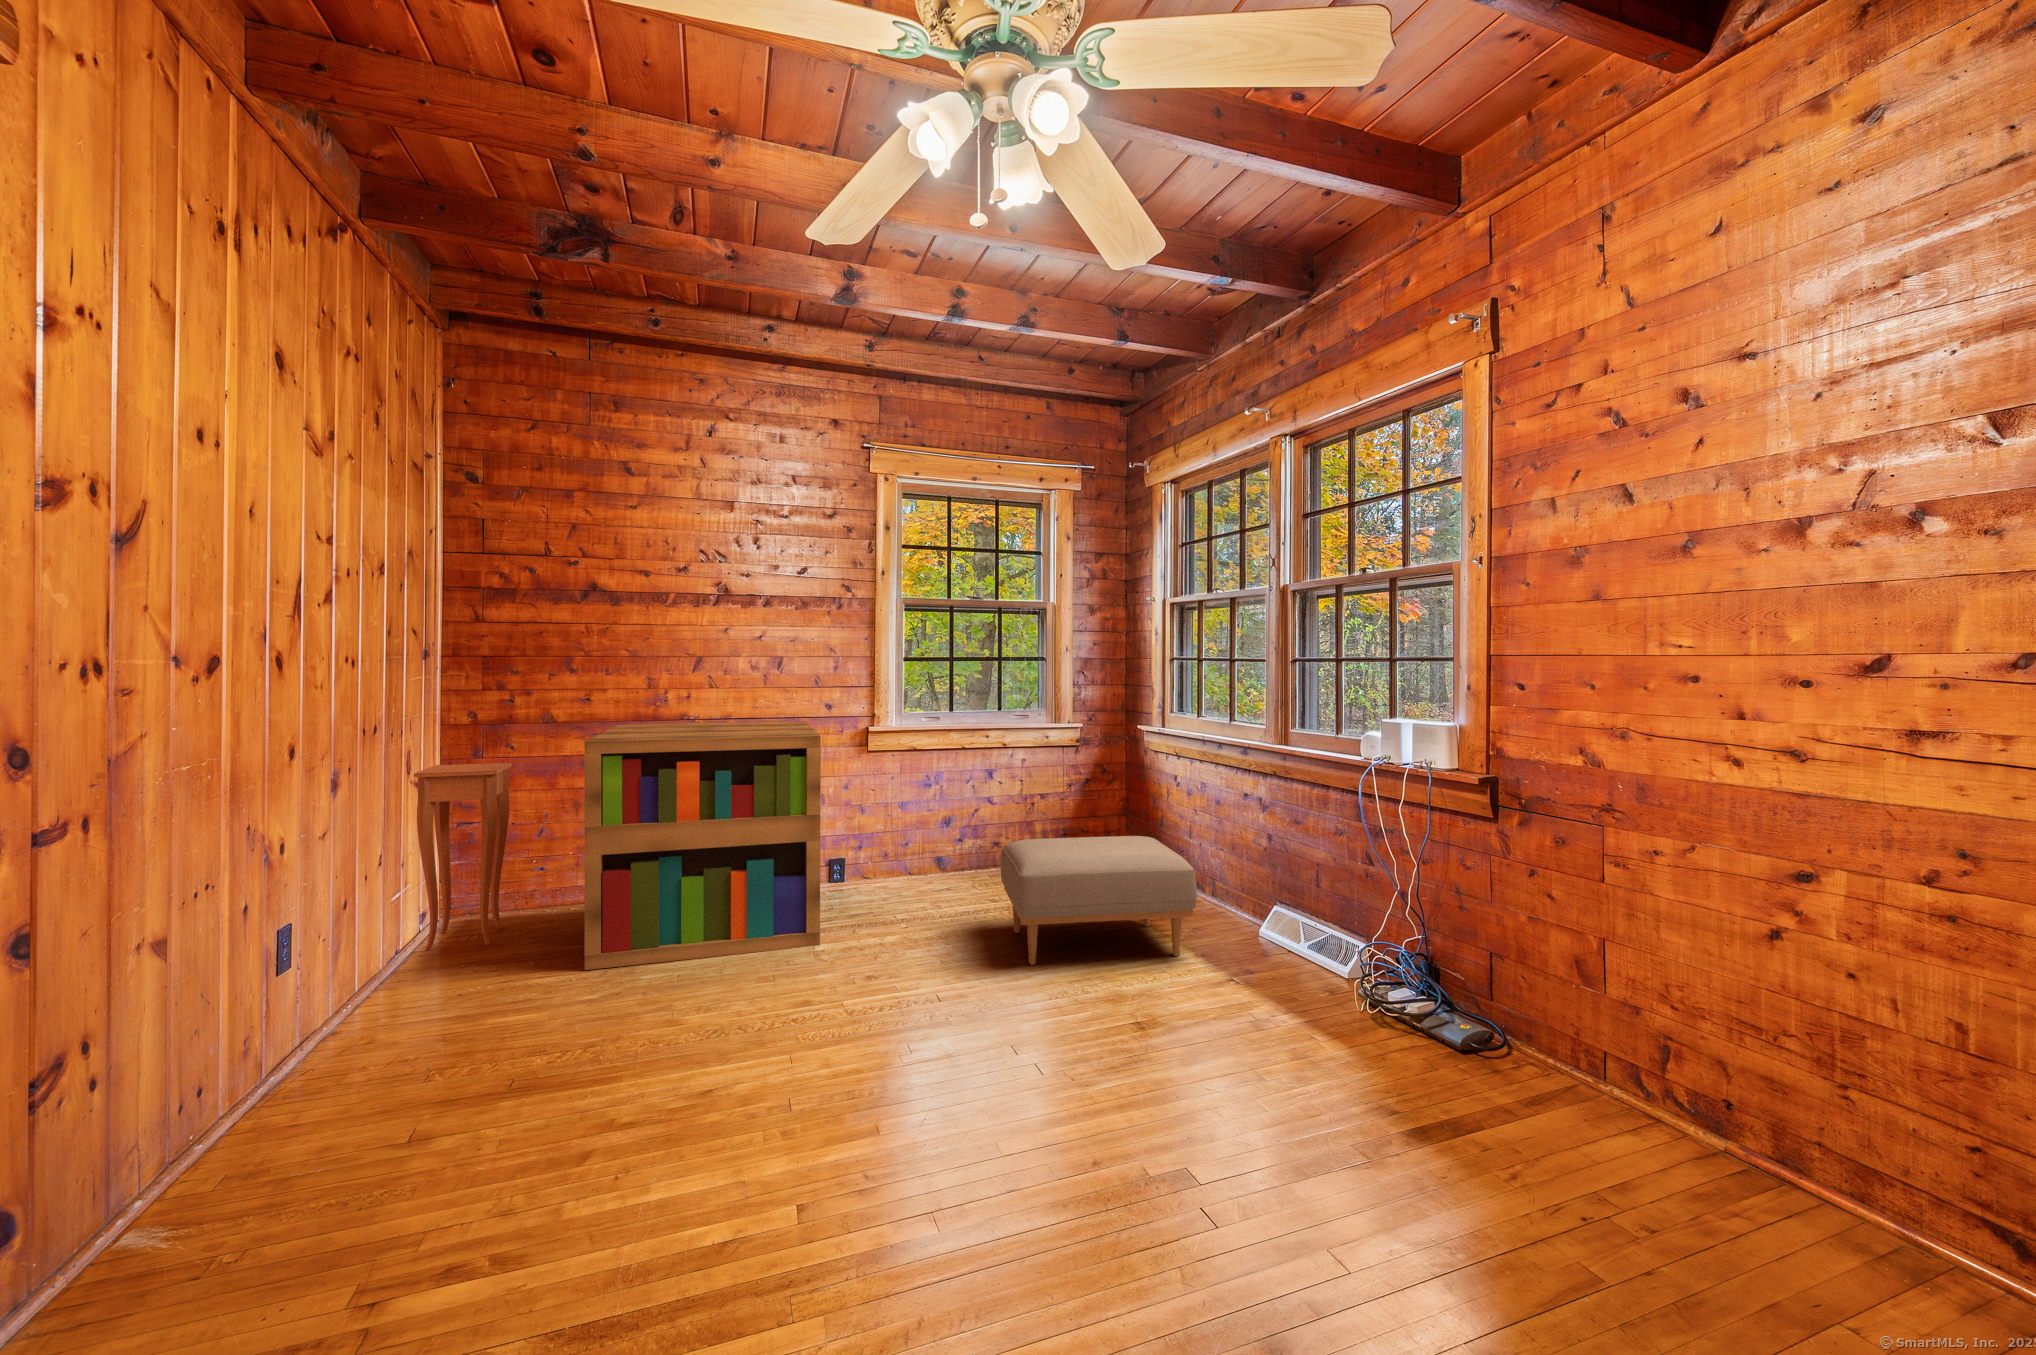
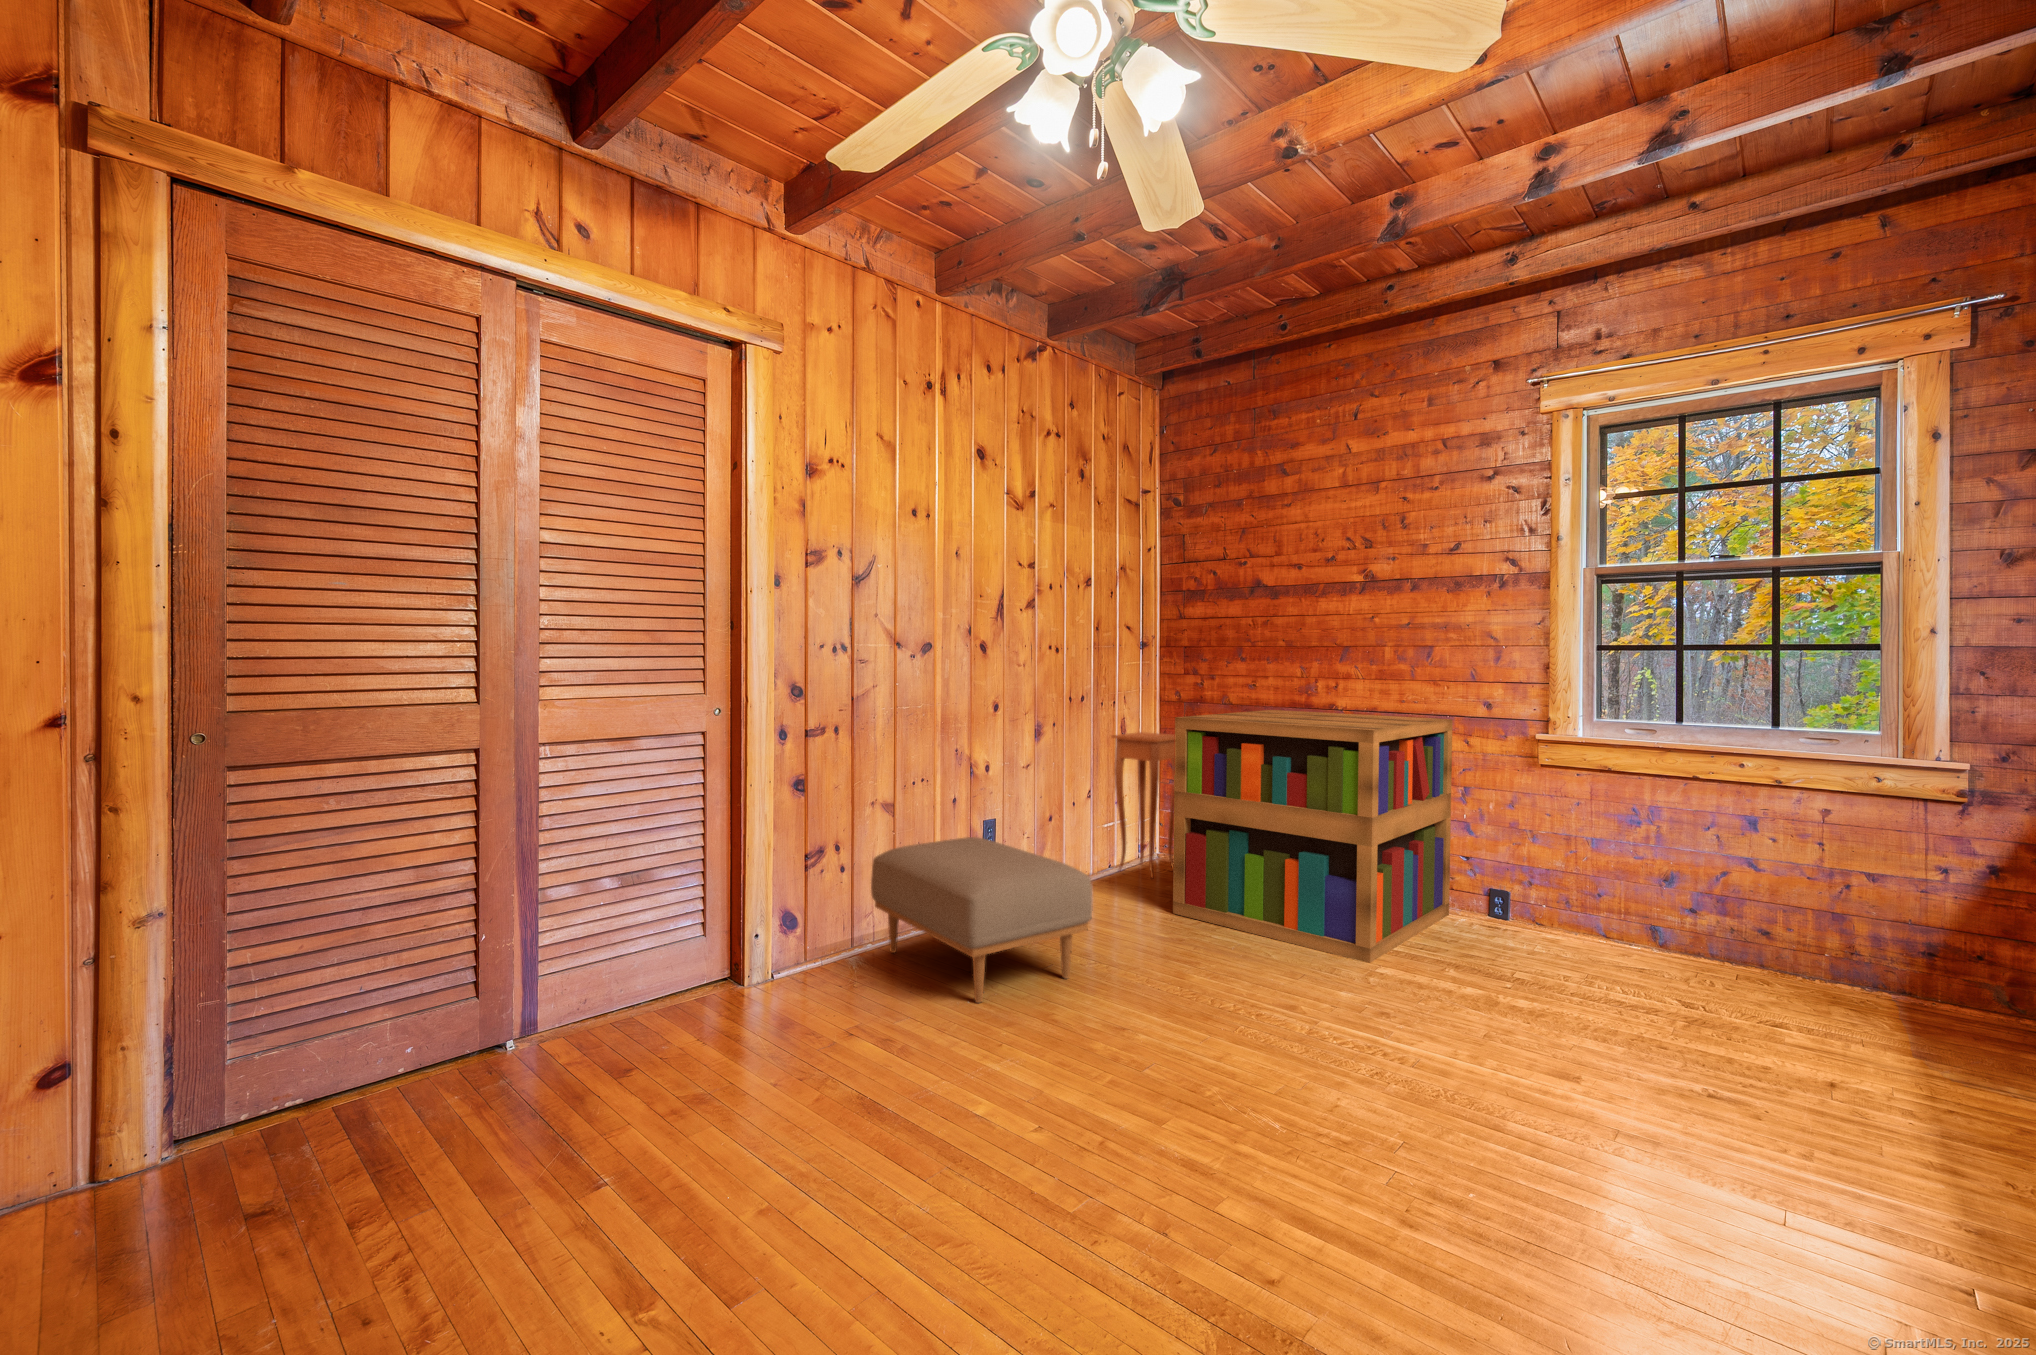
ottoman: present [1001,836,1197,964] -> present [871,837,1092,1003]

